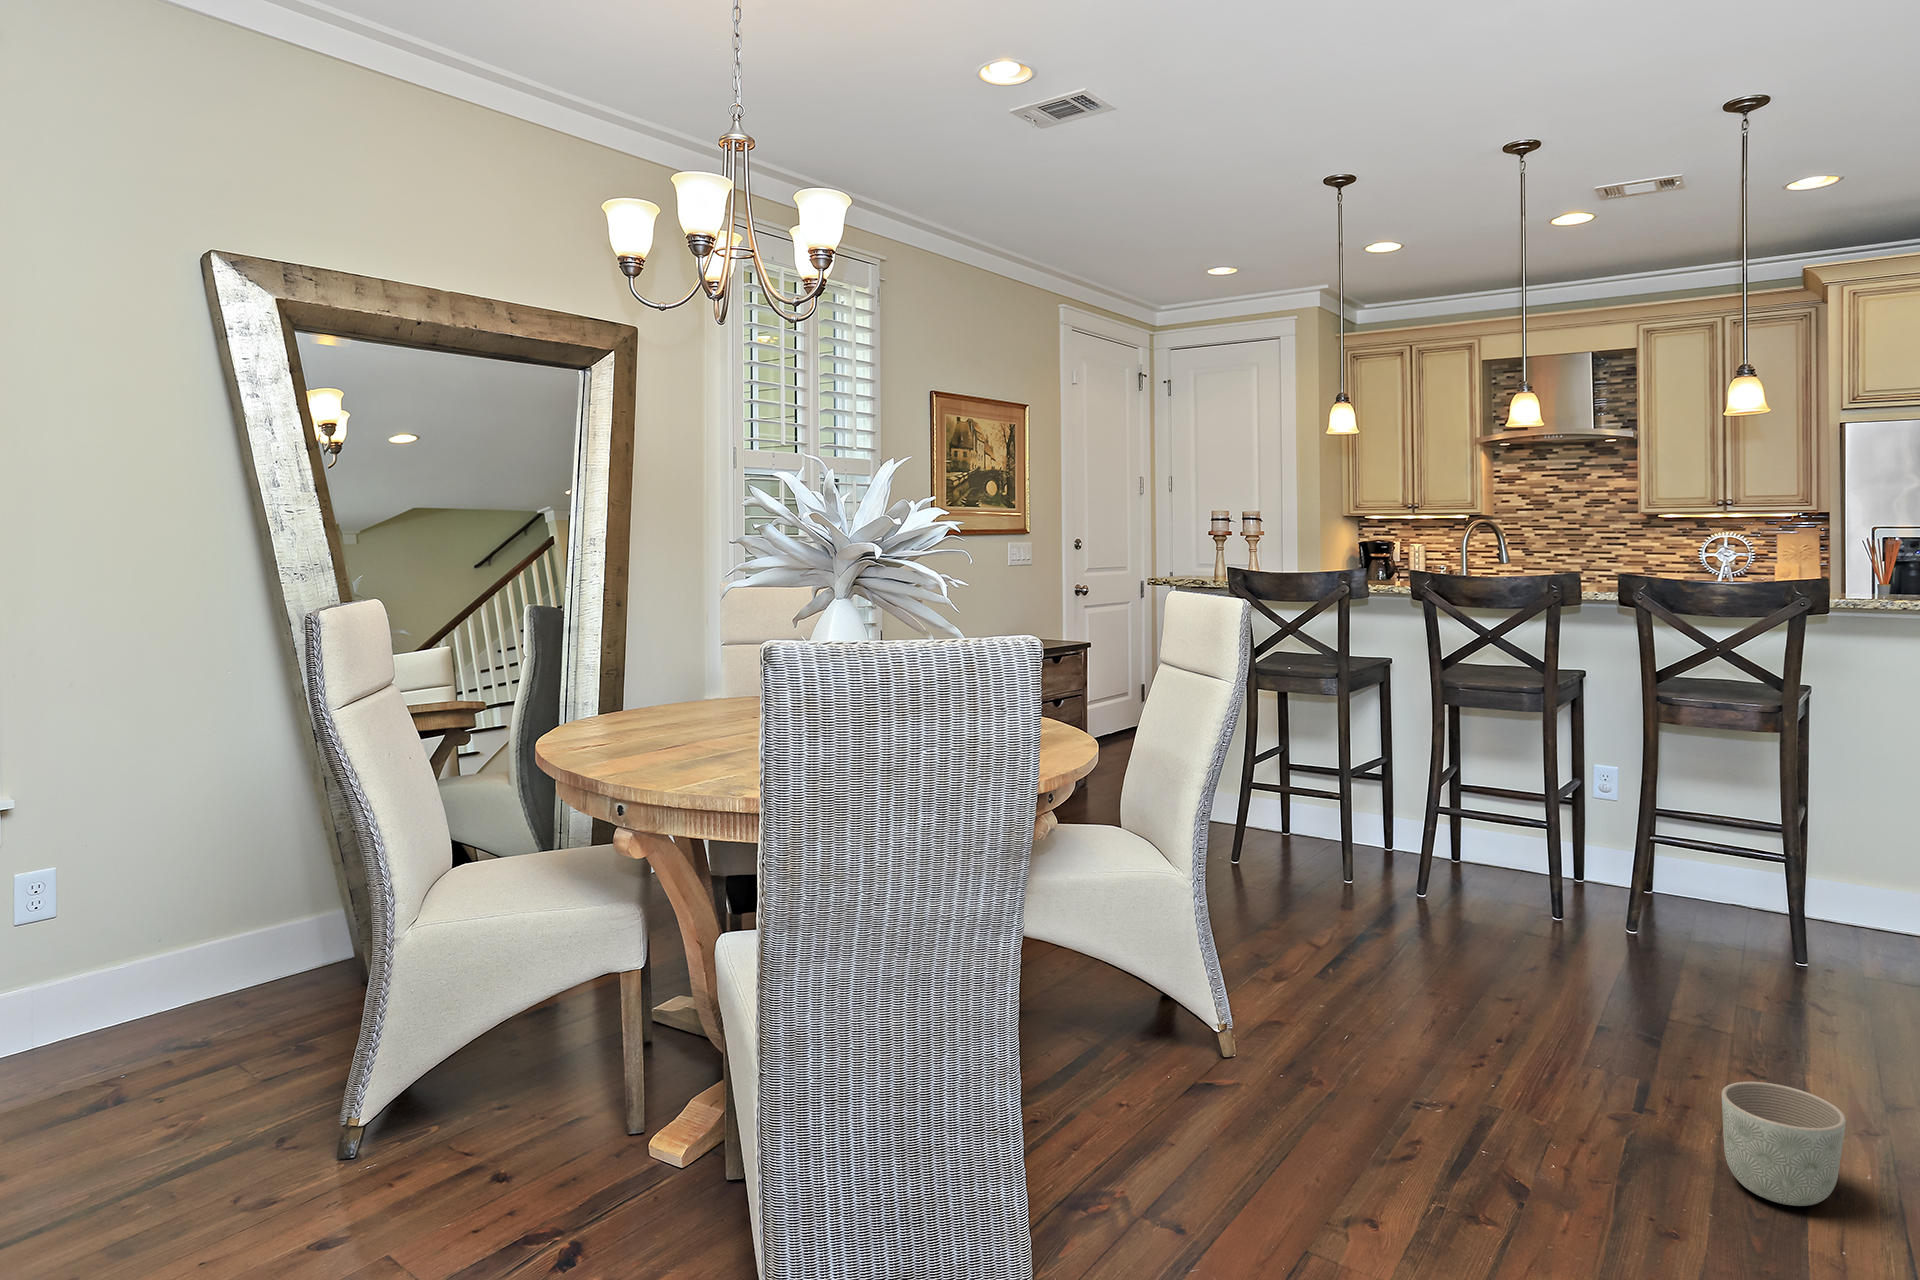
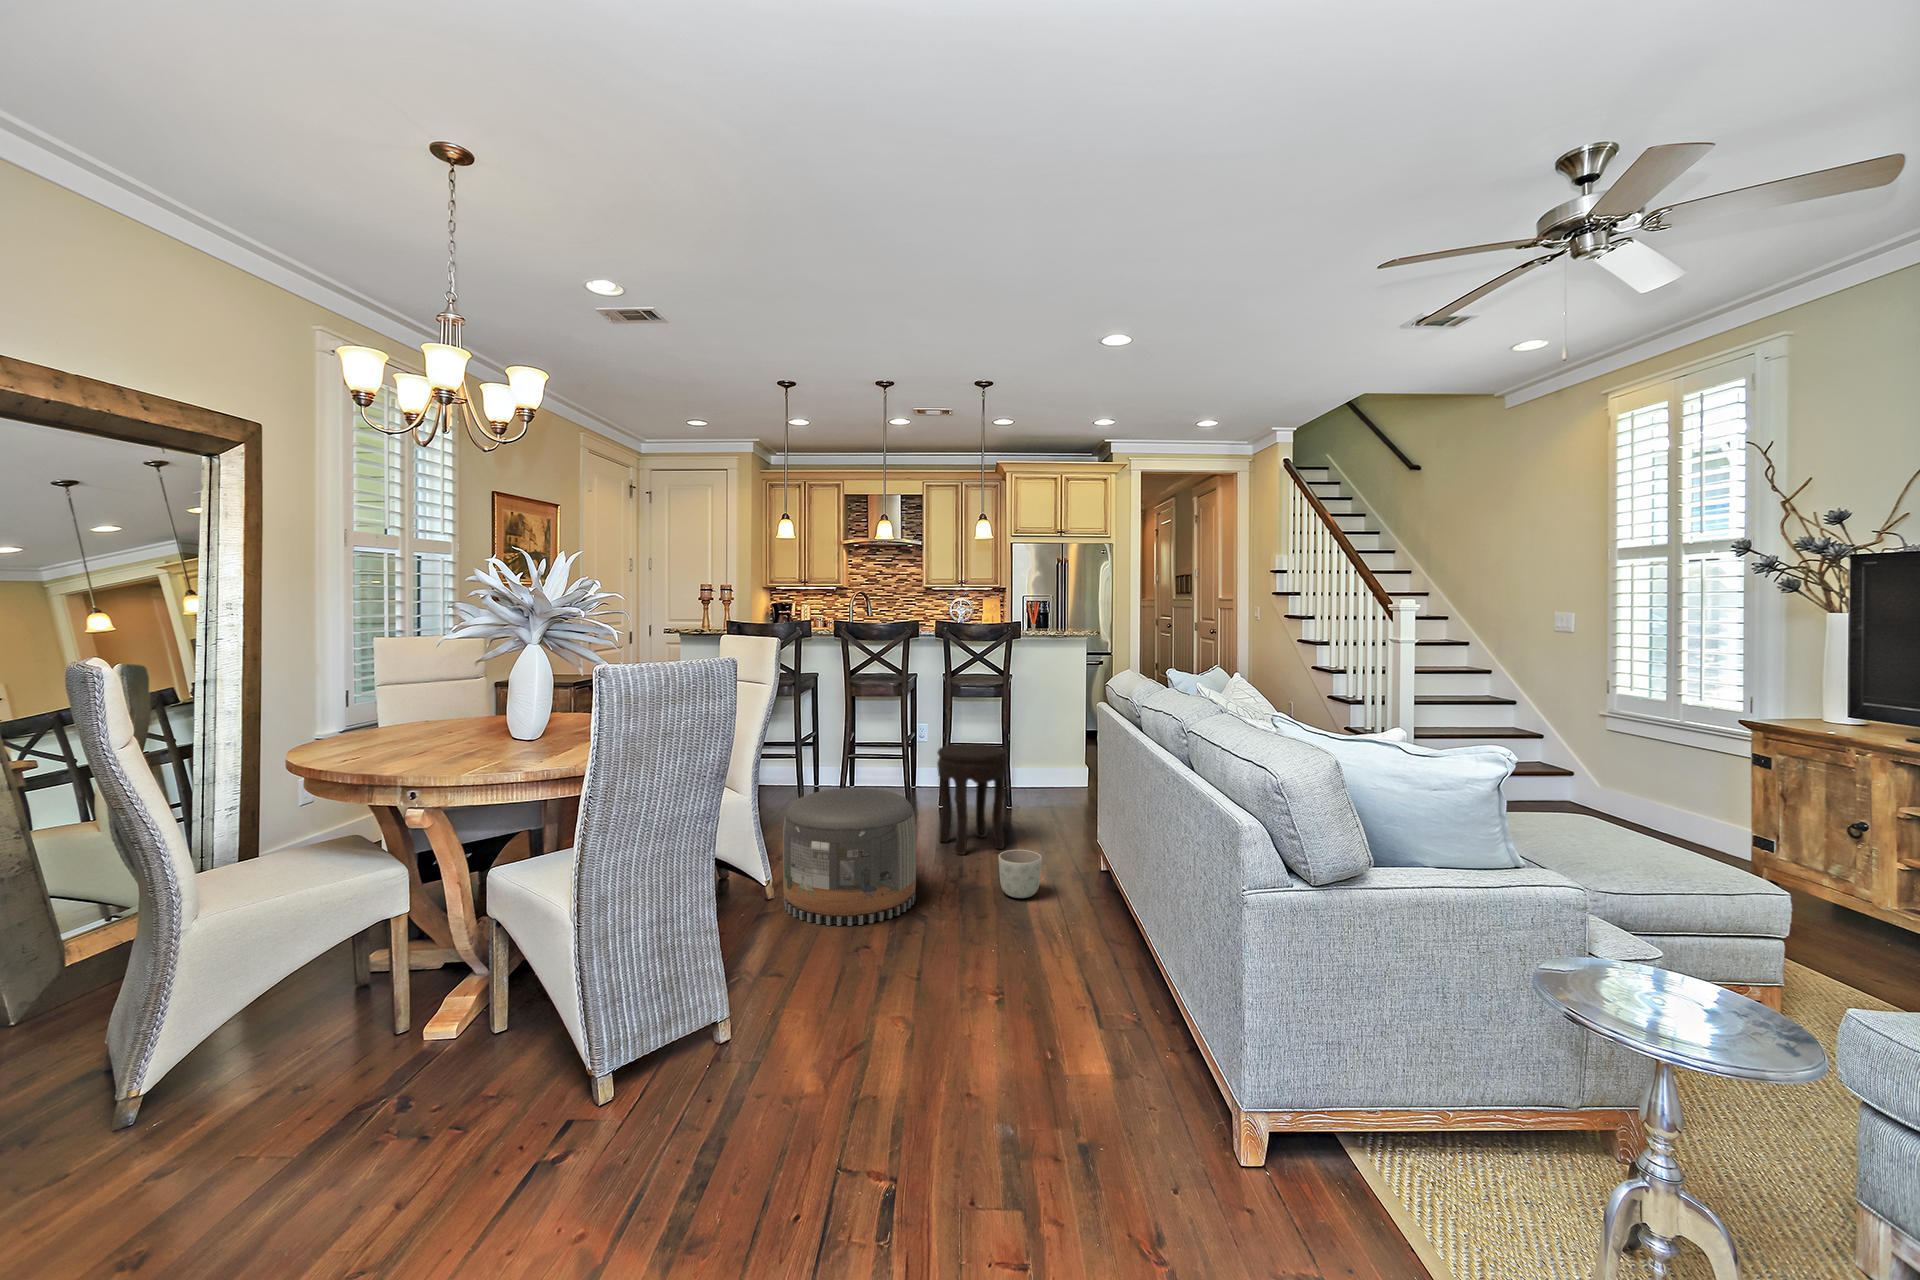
side table: none [1598,820,1773,1062] -> present [937,744,1007,855]
pouf: none [1238,882,1515,1170] -> present [783,788,916,926]

